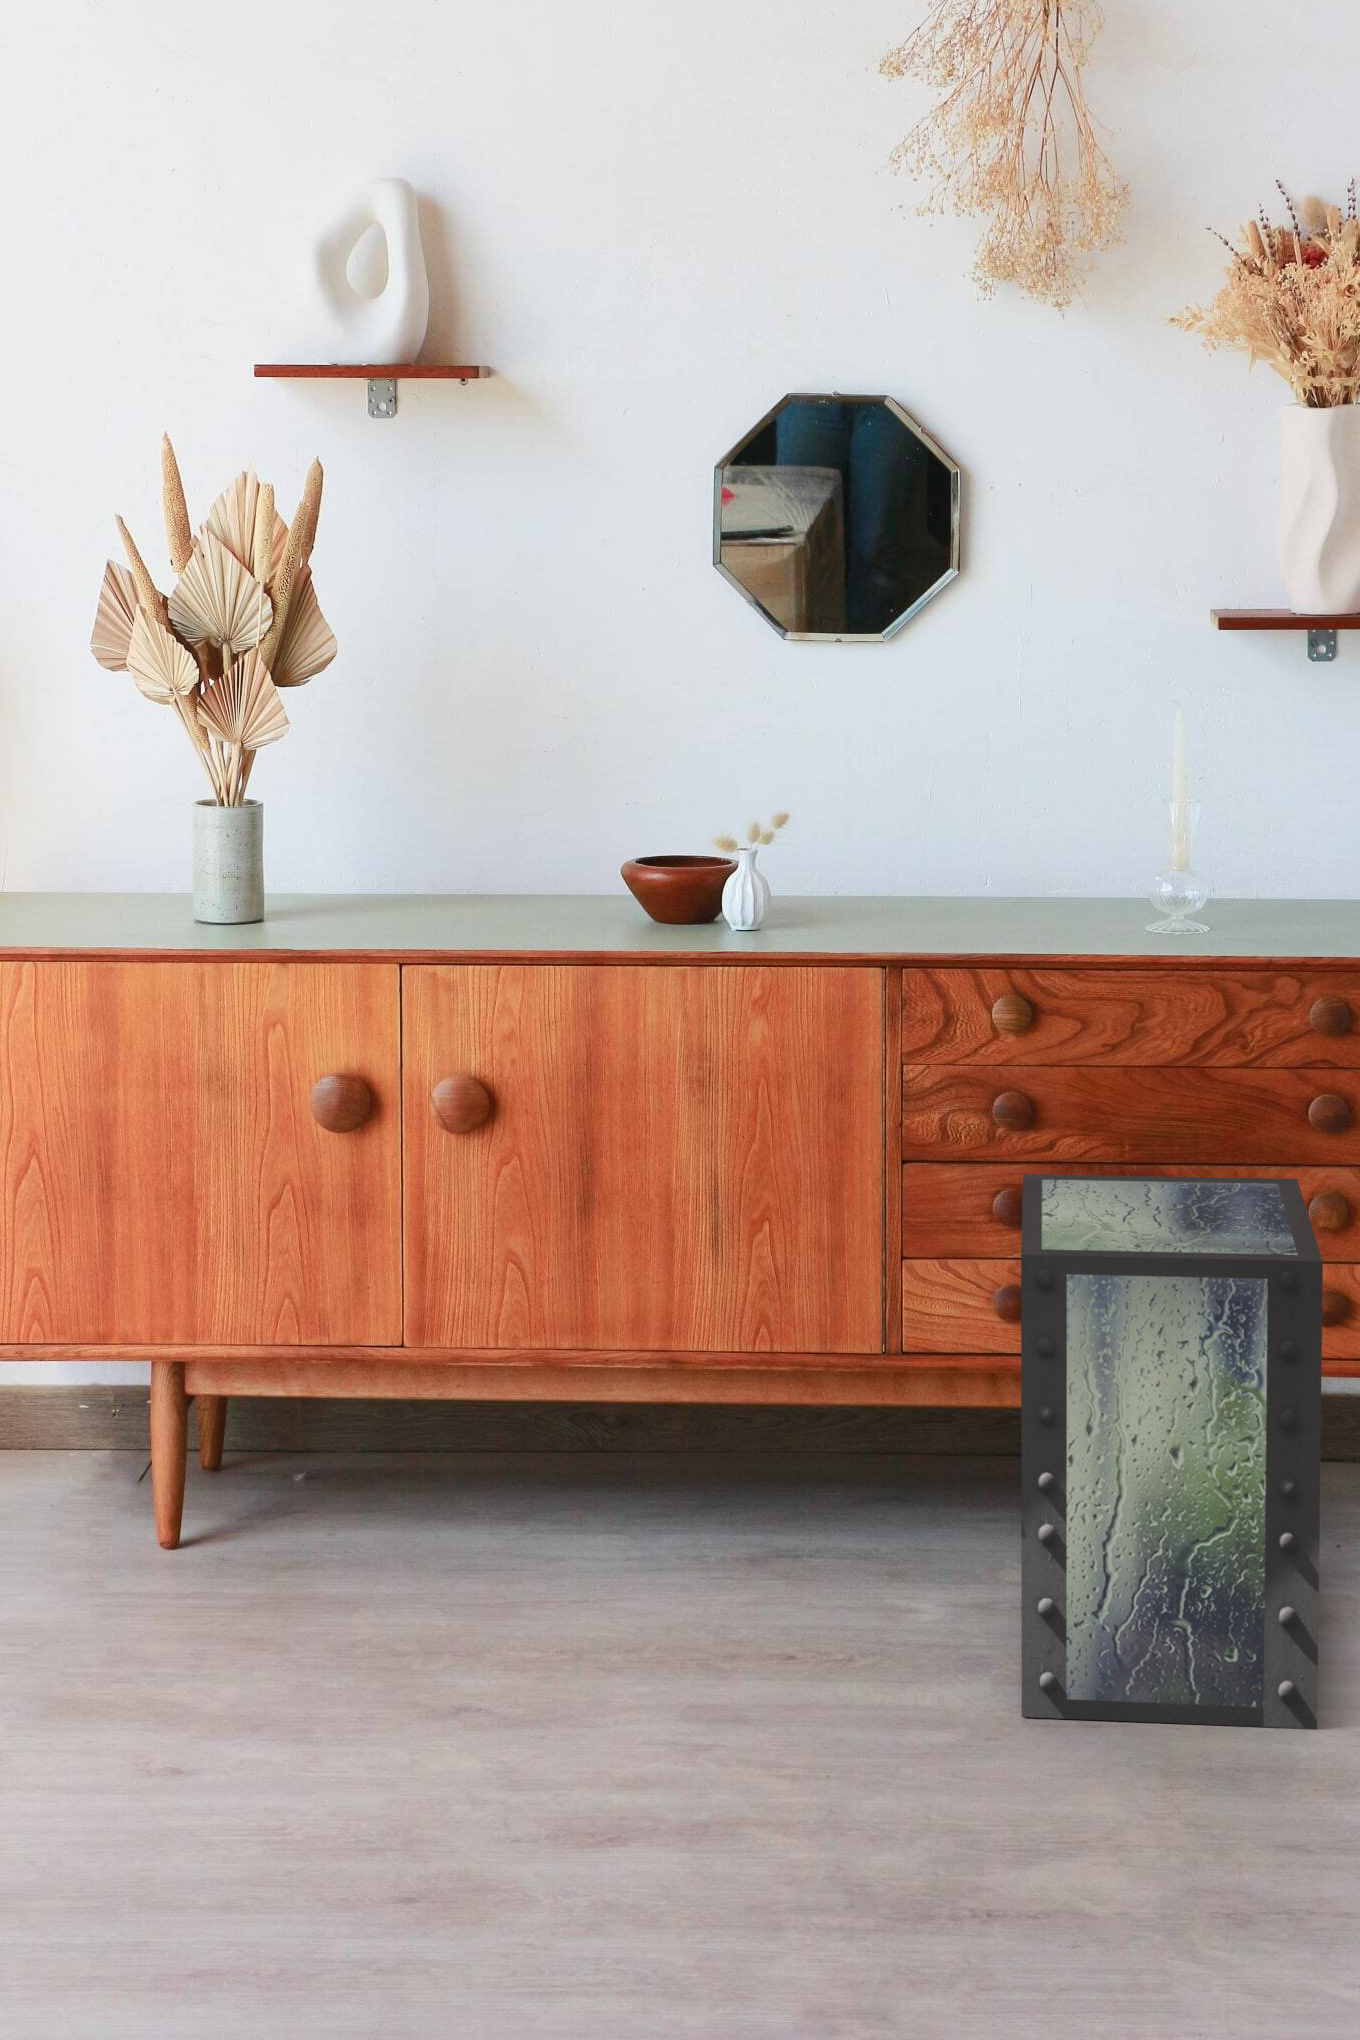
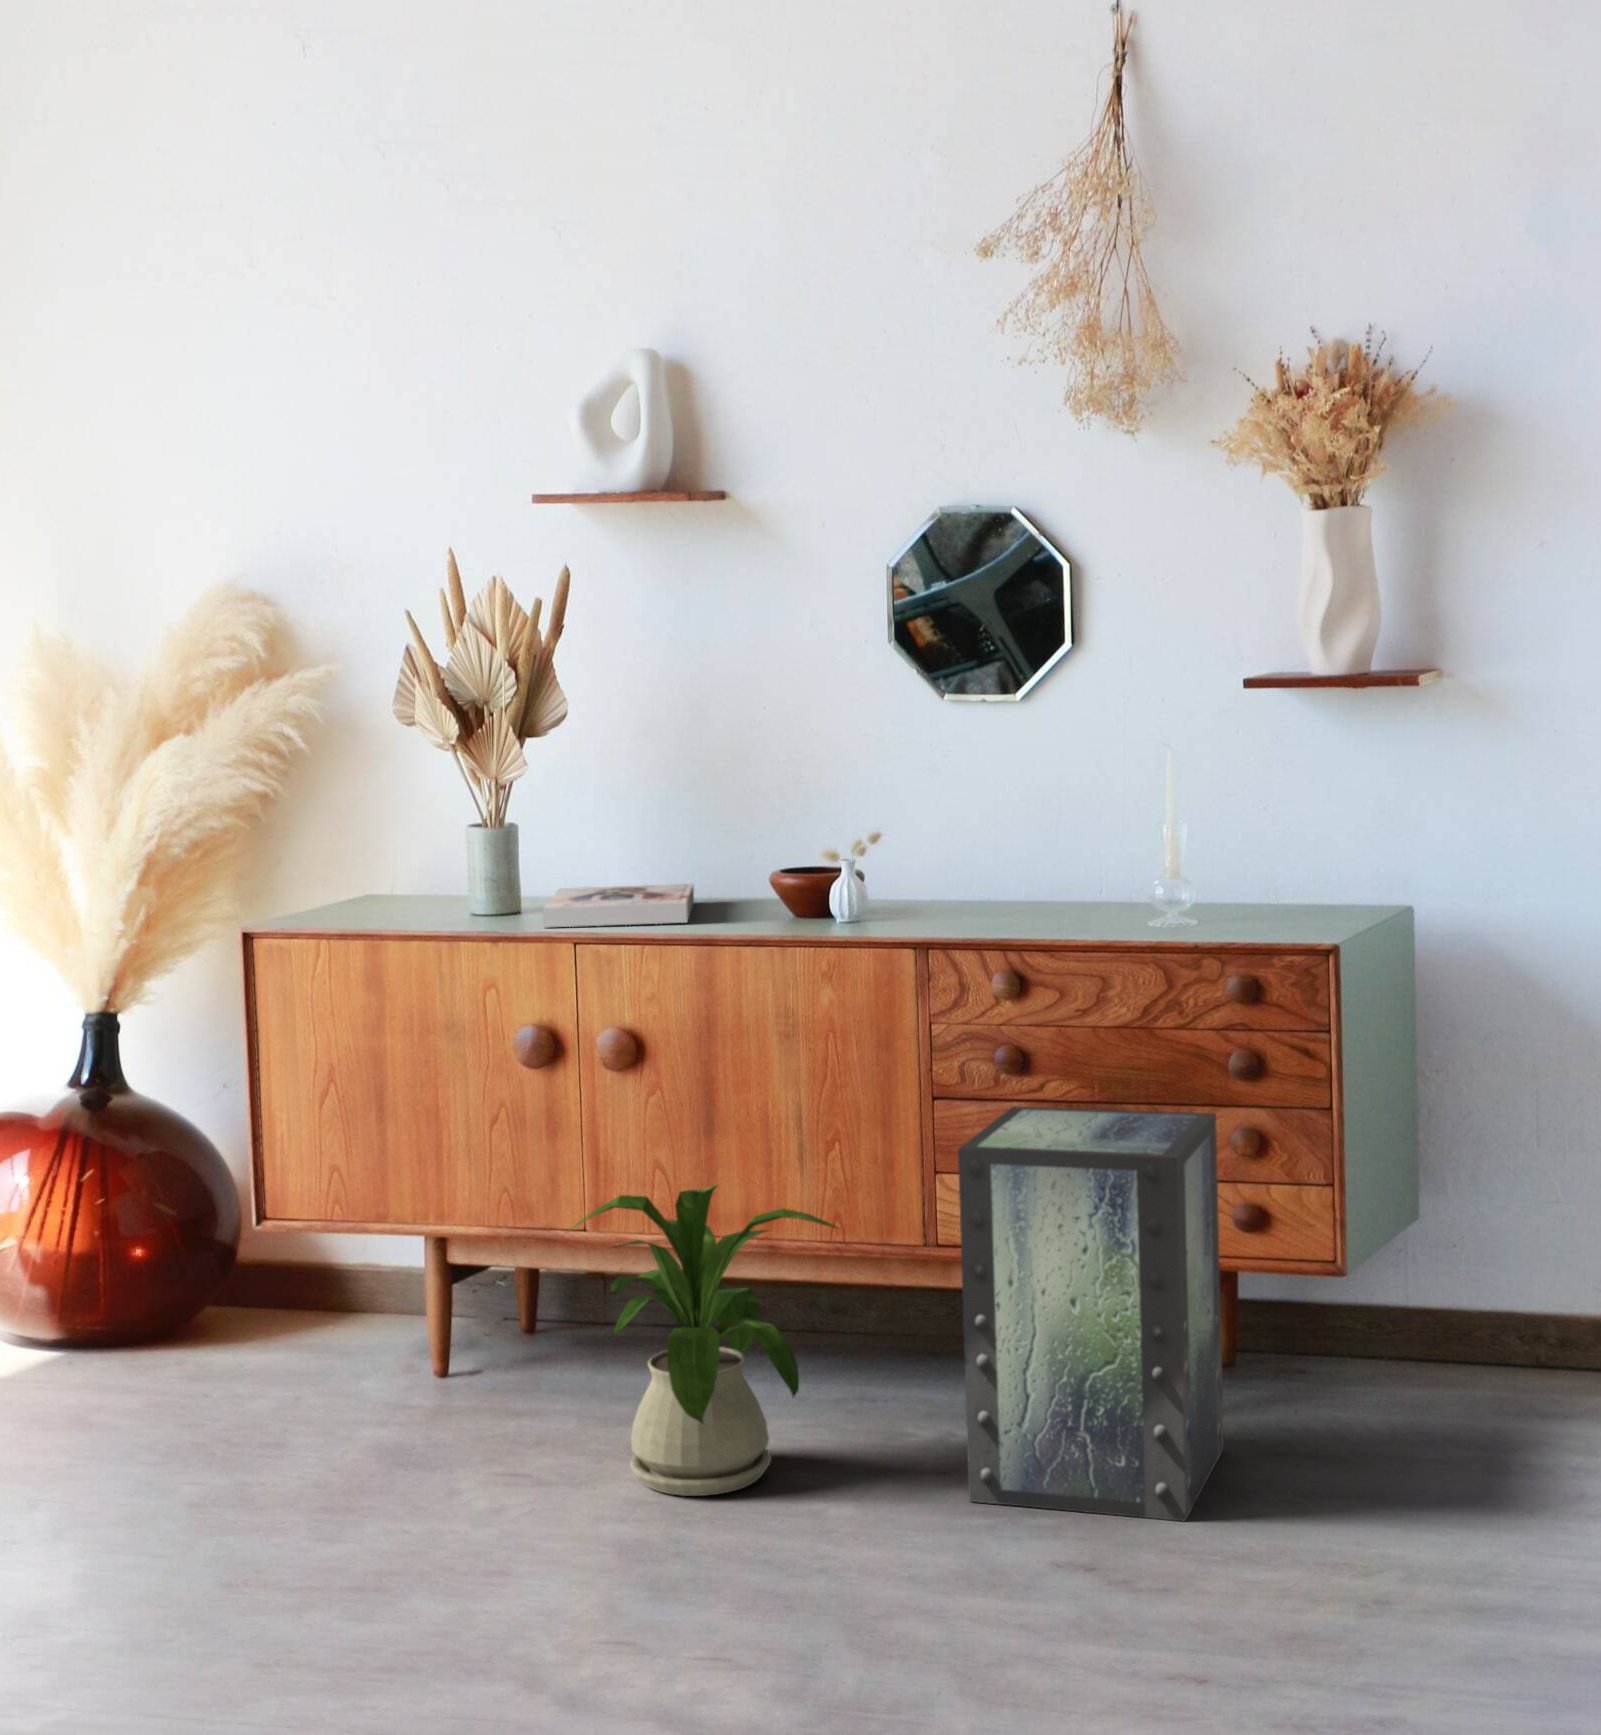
book: none [321,859,544,937] -> present [543,884,694,928]
house plant: none [449,1314,841,1736] -> present [567,1185,839,1496]

